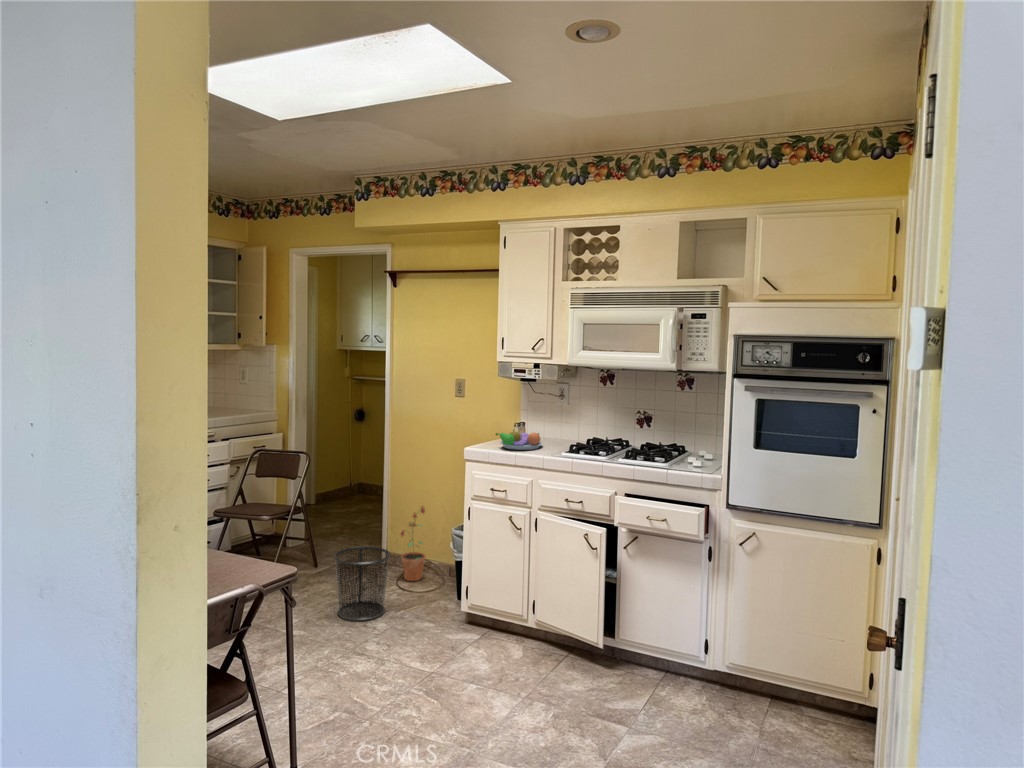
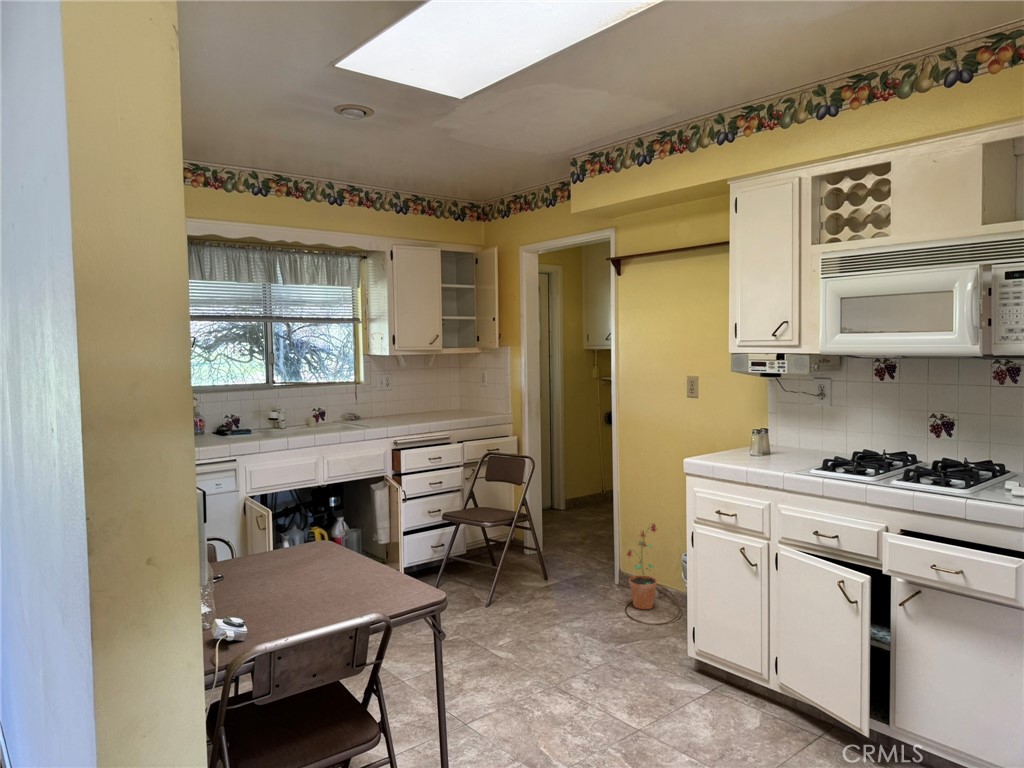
fruit bowl: present [496,429,543,450] -> none [726,436,789,464]
waste bin: present [334,547,390,621] -> none [545,566,607,651]

